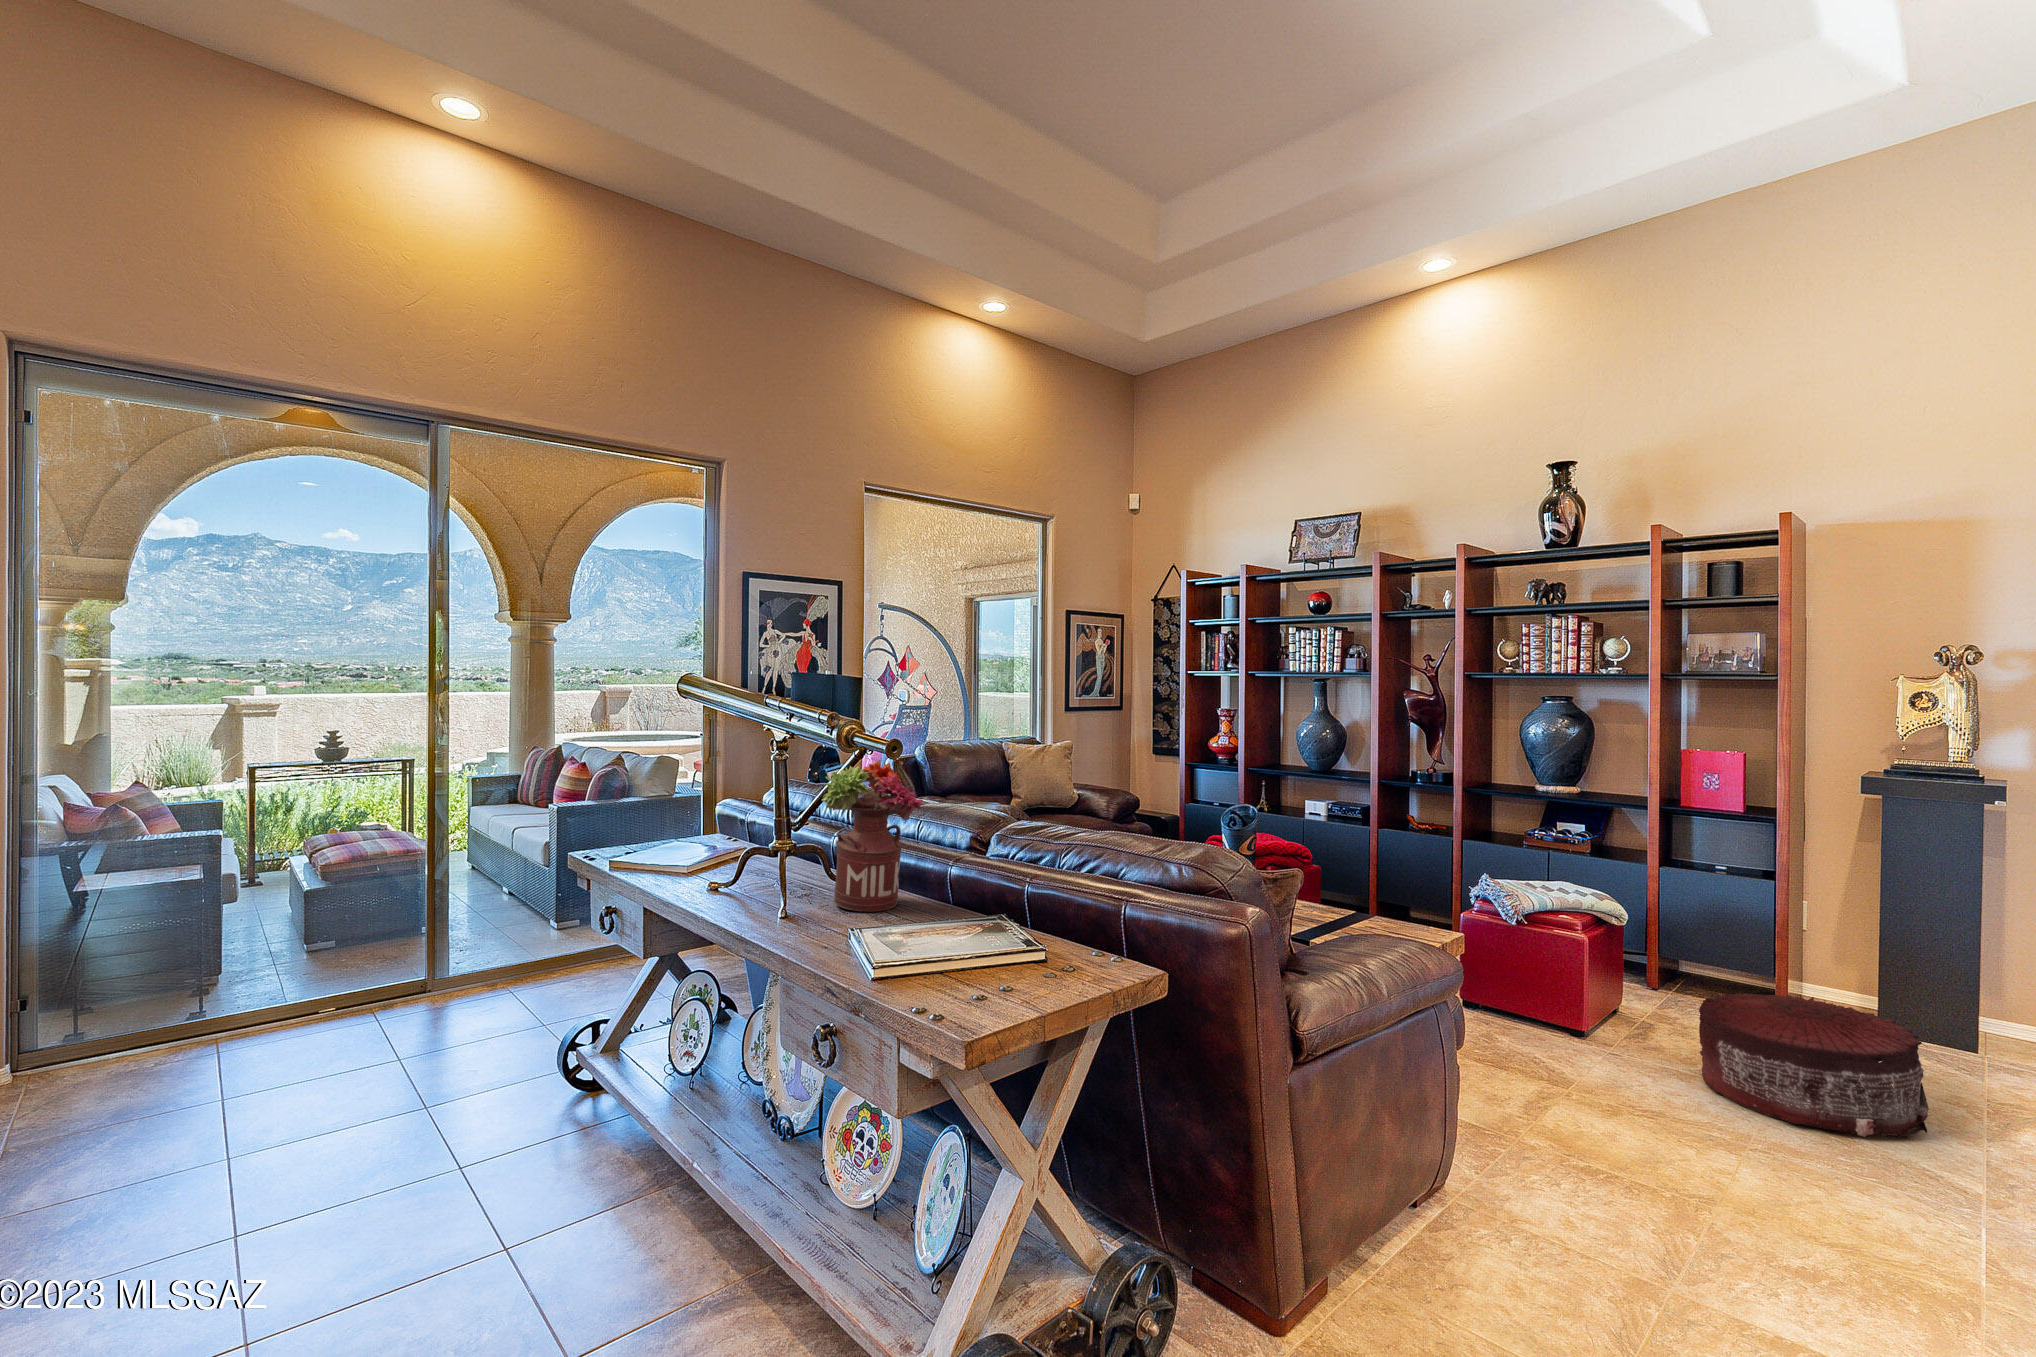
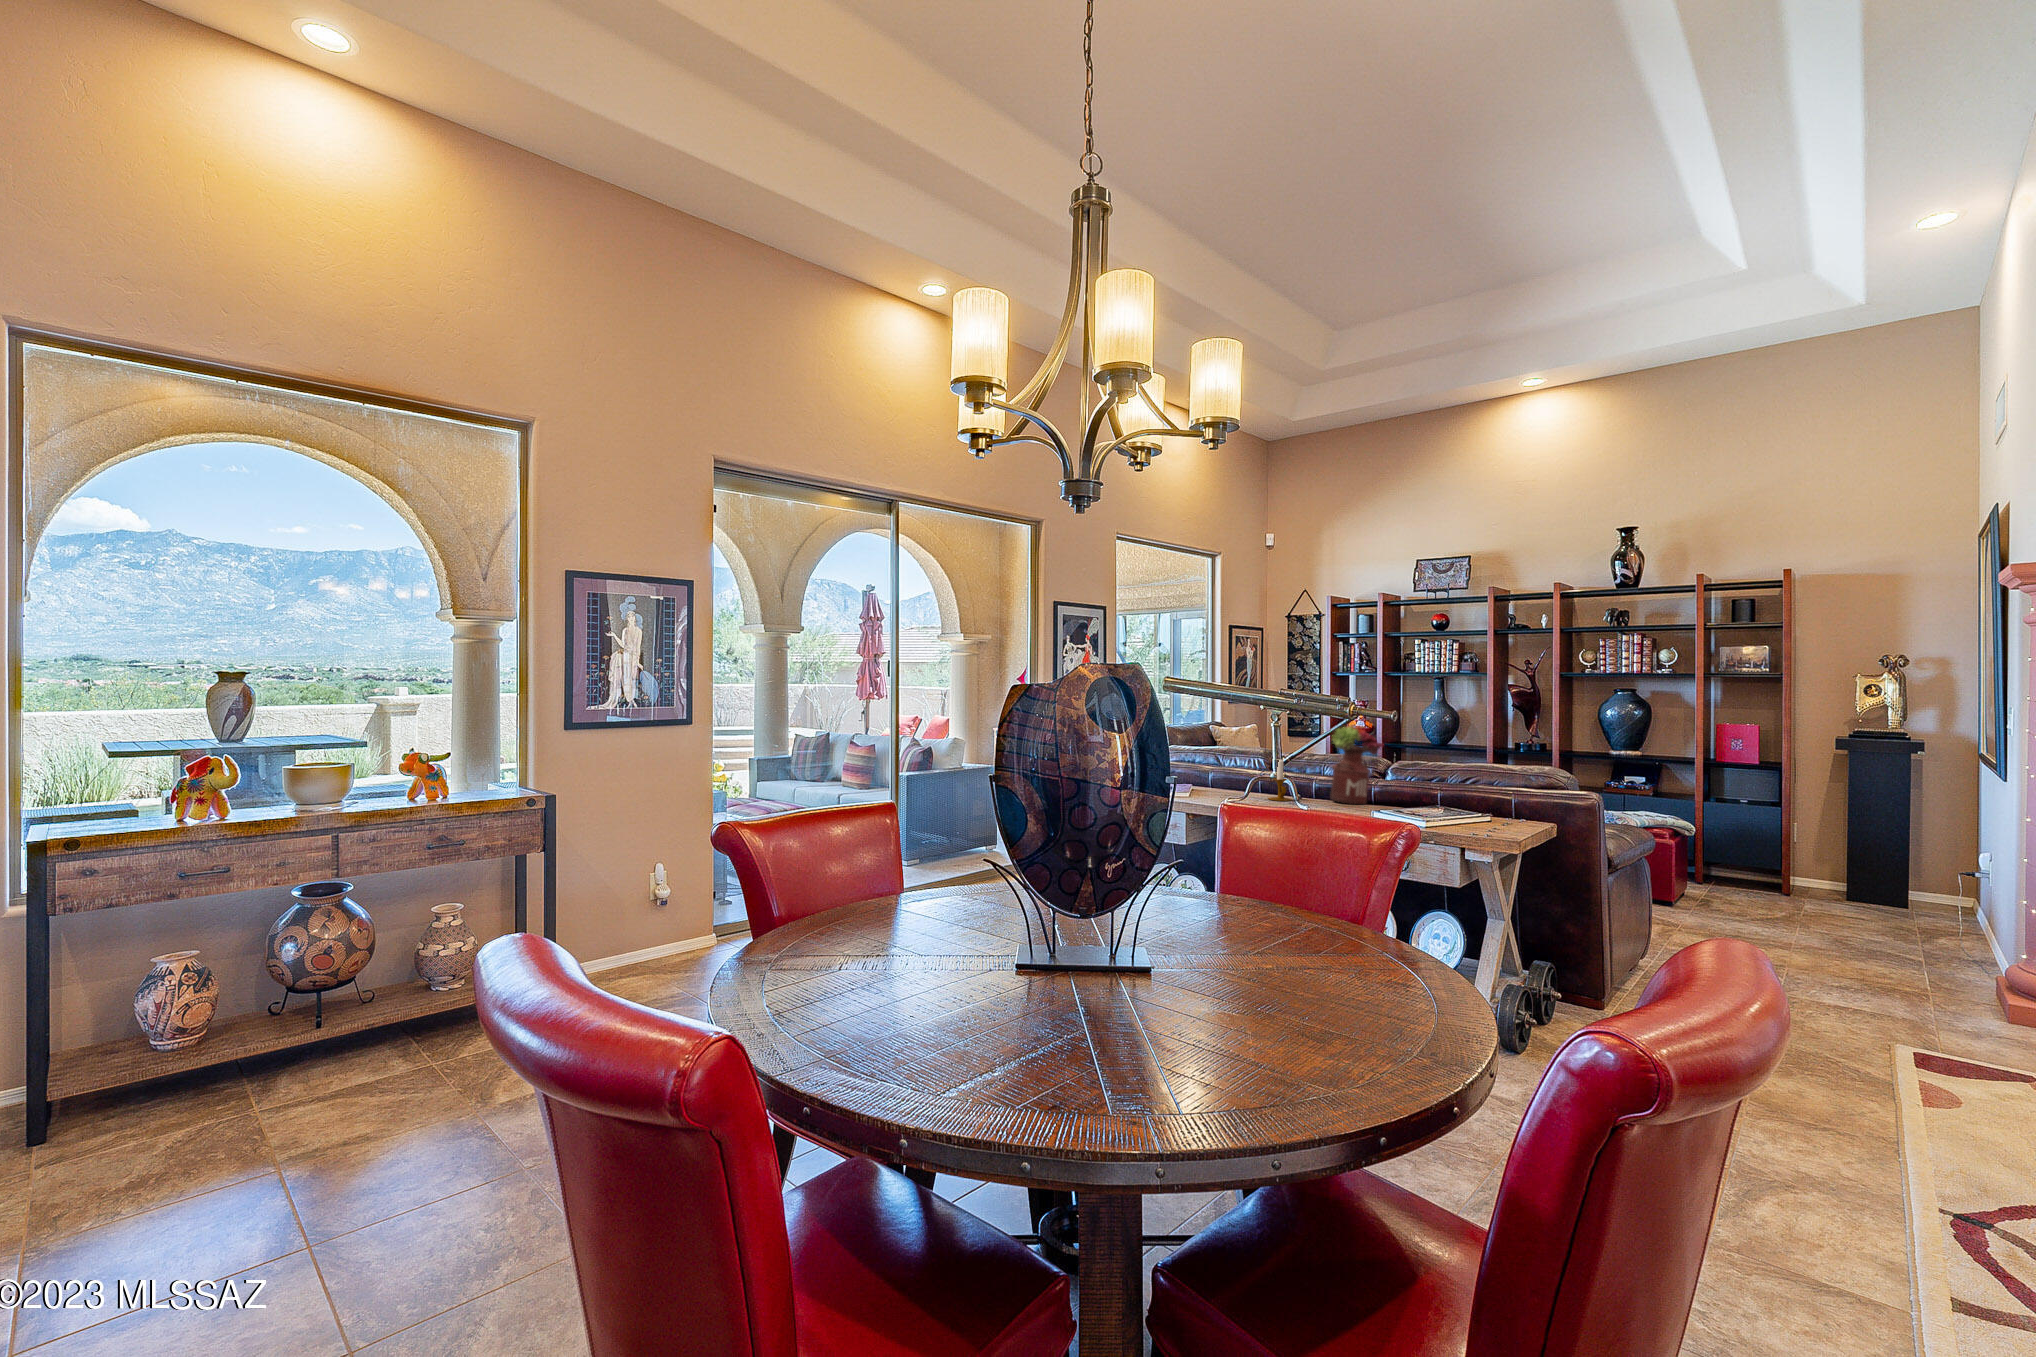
candlestick: none [735,823,779,900] -> present [1268,760,1292,801]
pouf: present [1699,992,1929,1139] -> none [1748,870,1887,943]

